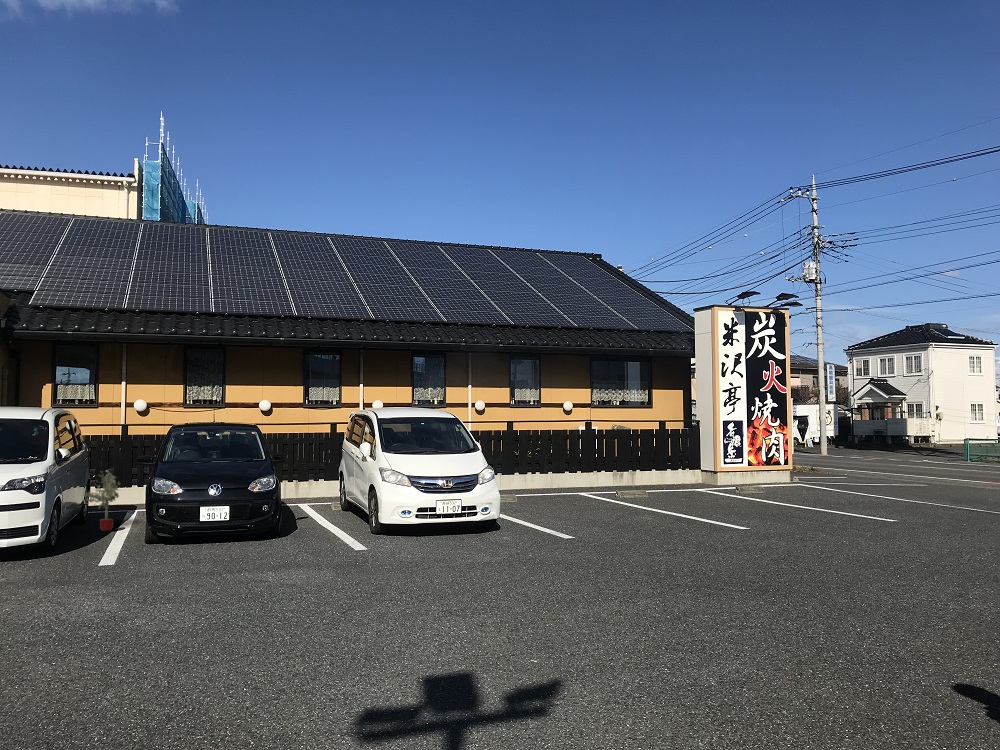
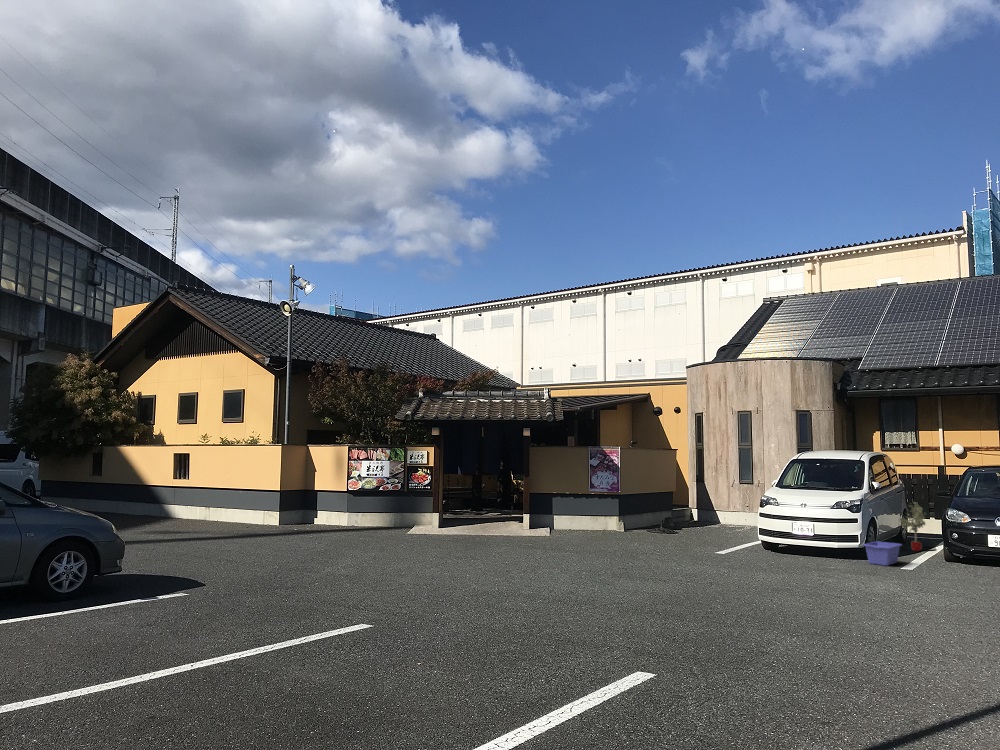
storage bin: none [47,528,99,561] -> present [864,541,902,566]

